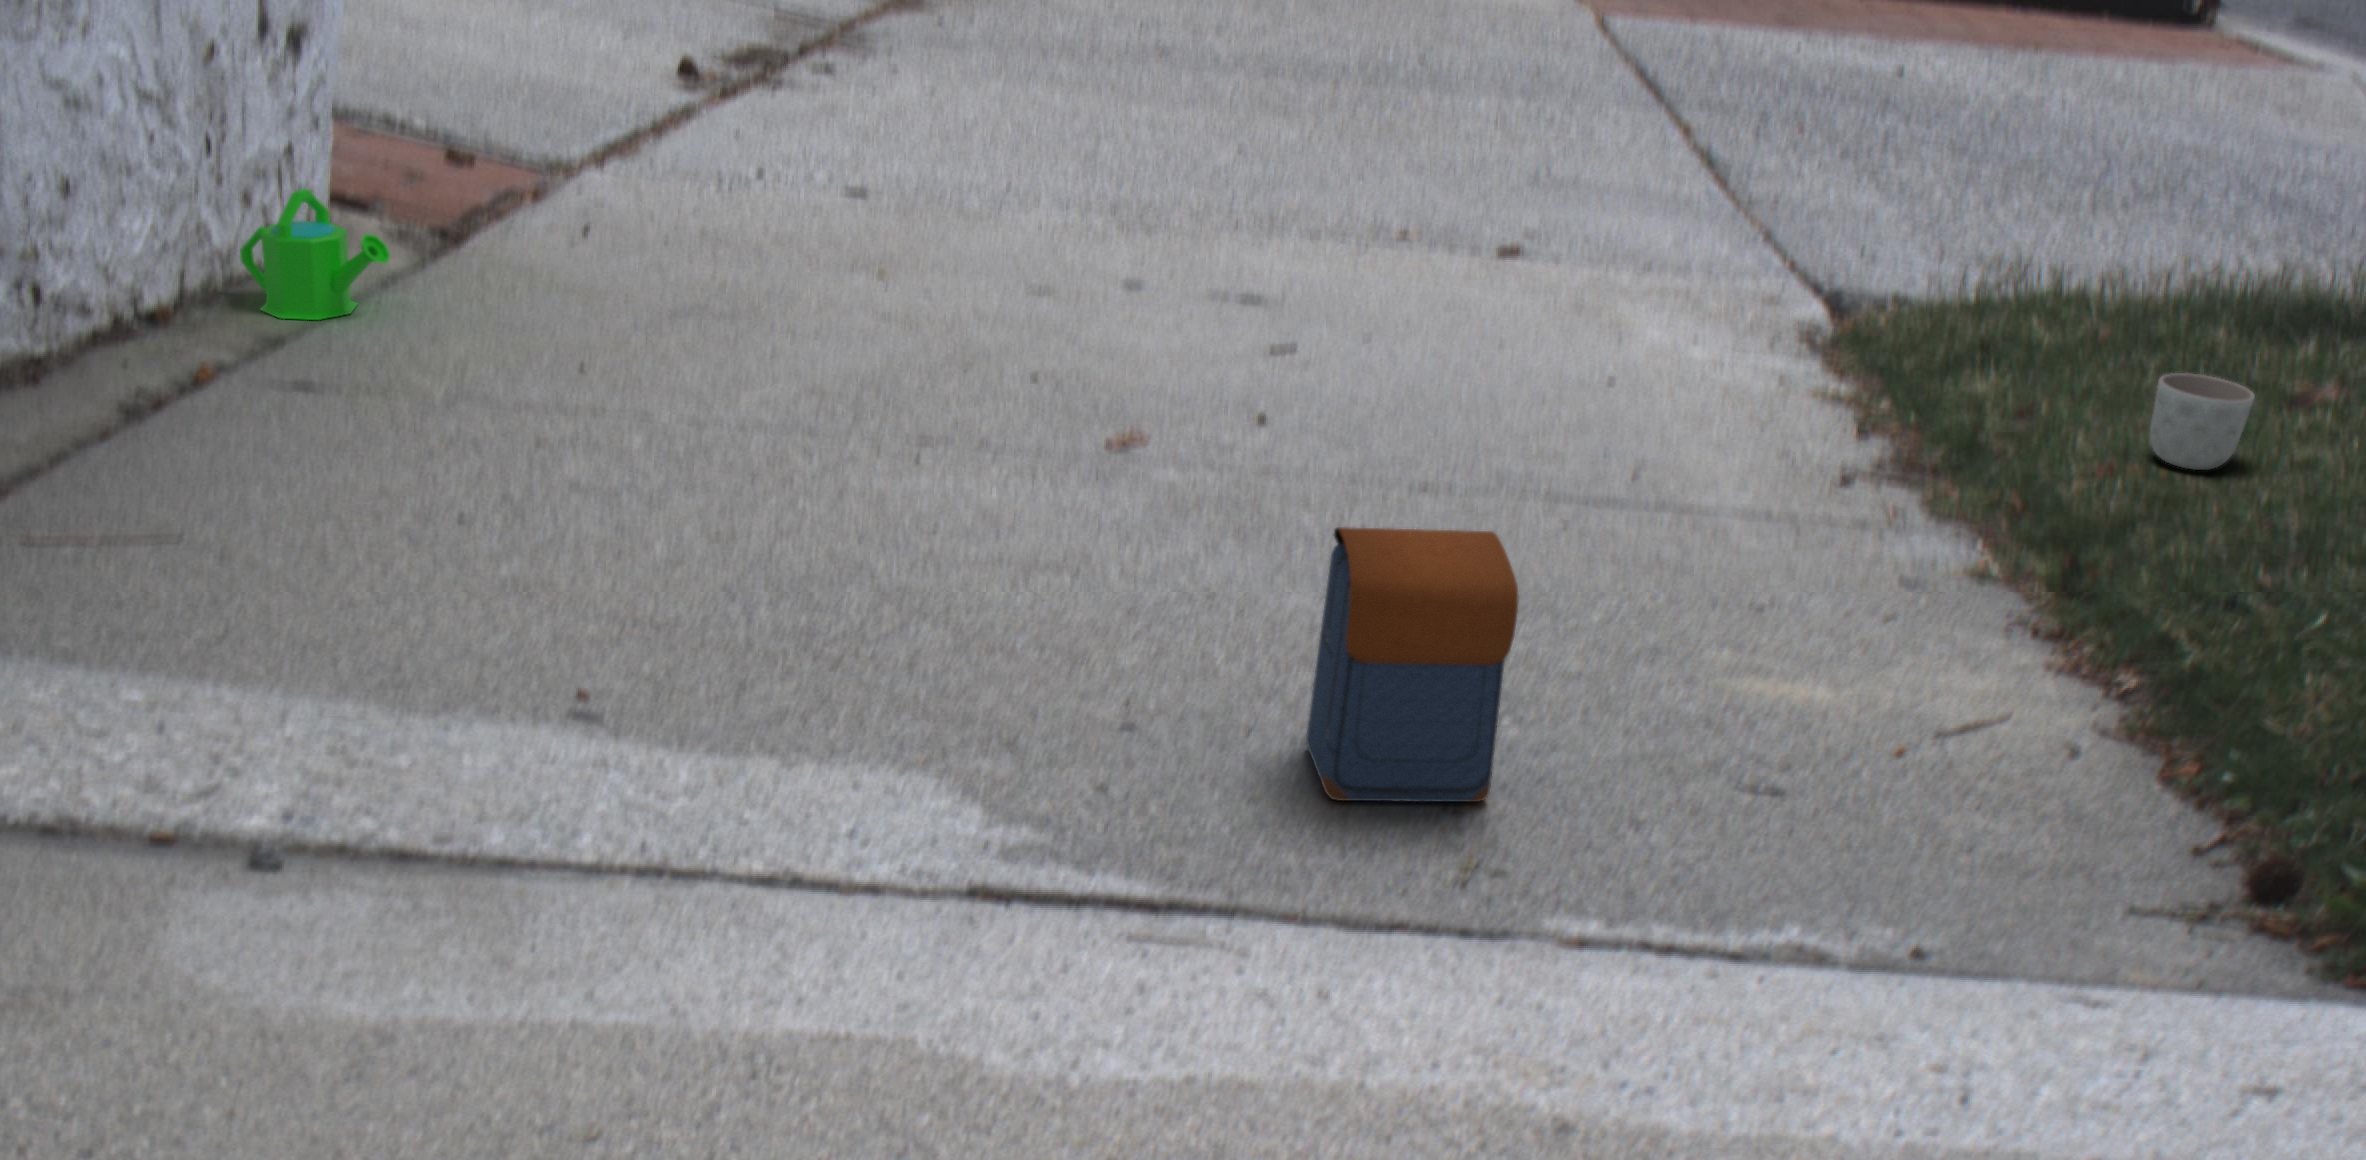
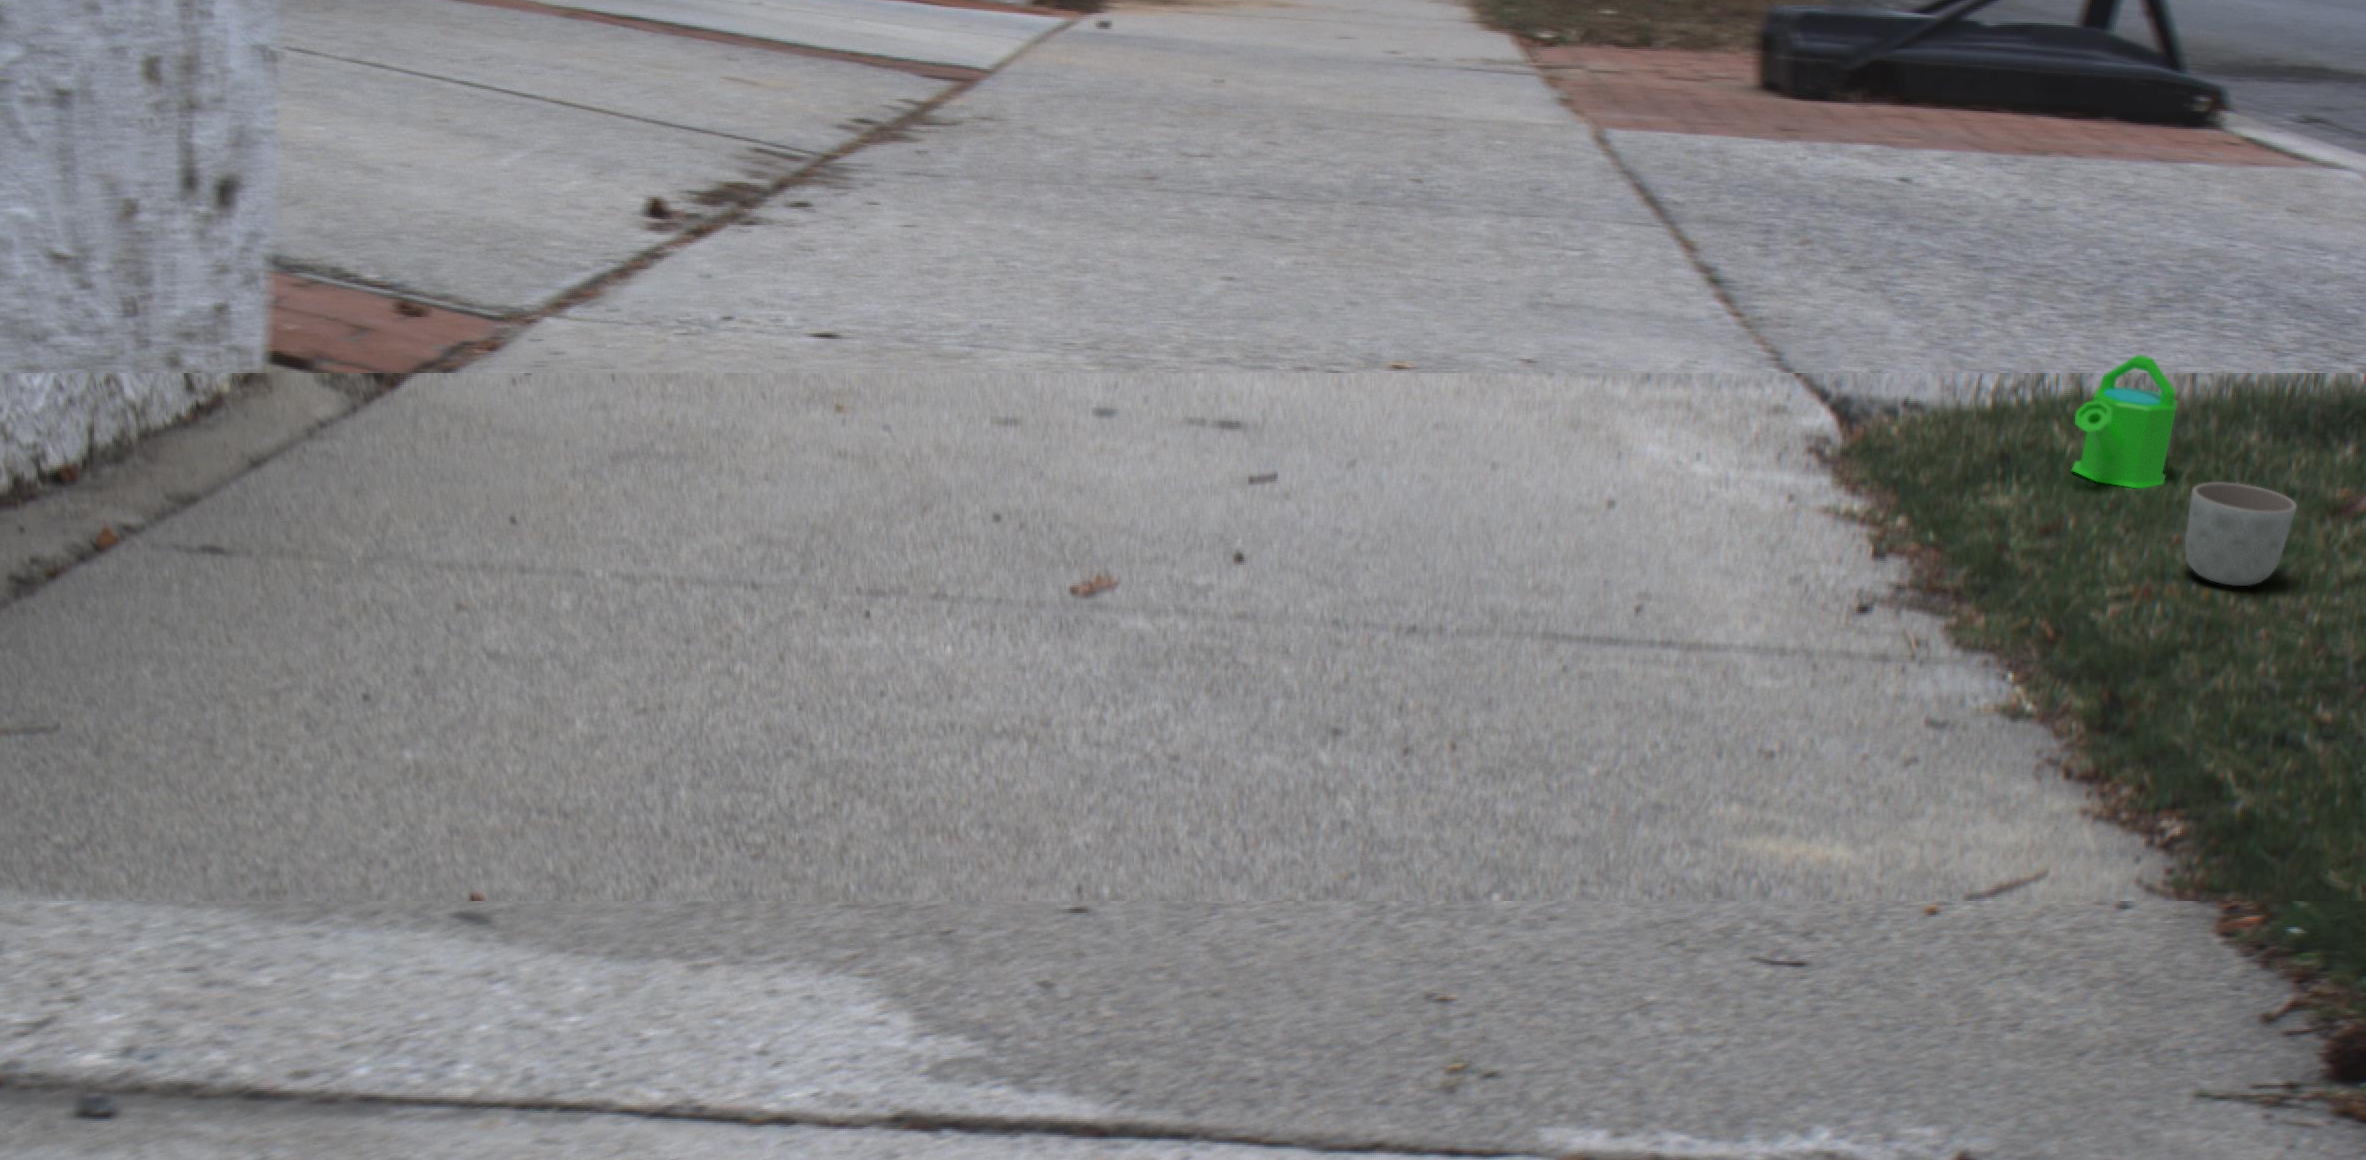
watering can: present [240,189,390,320] -> present [2072,355,2178,488]
backpack: present [1306,527,1519,802] -> none [1273,690,1500,994]

